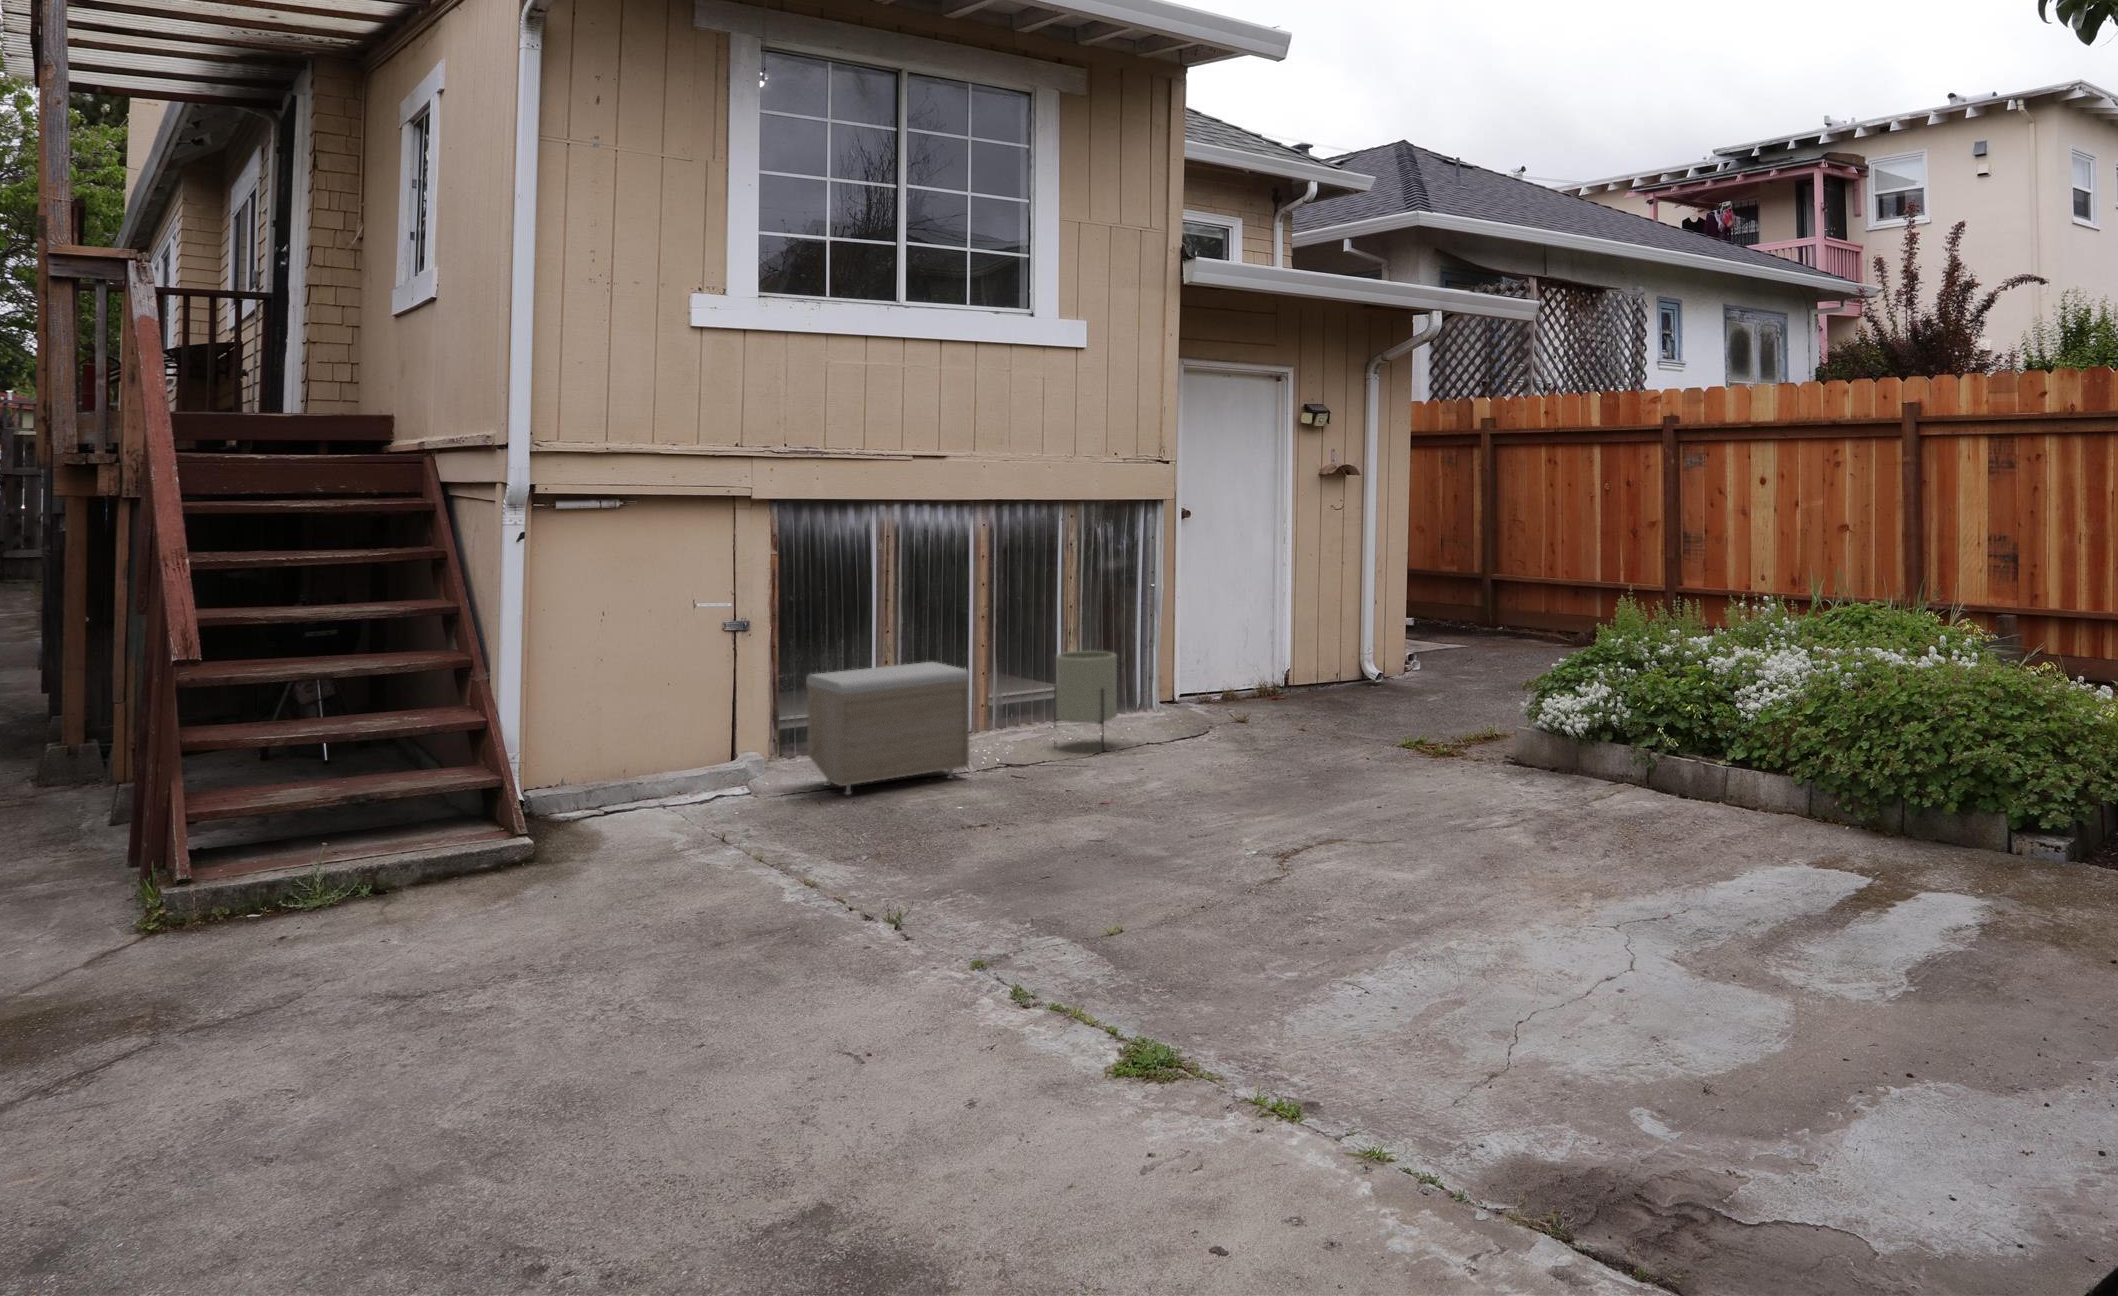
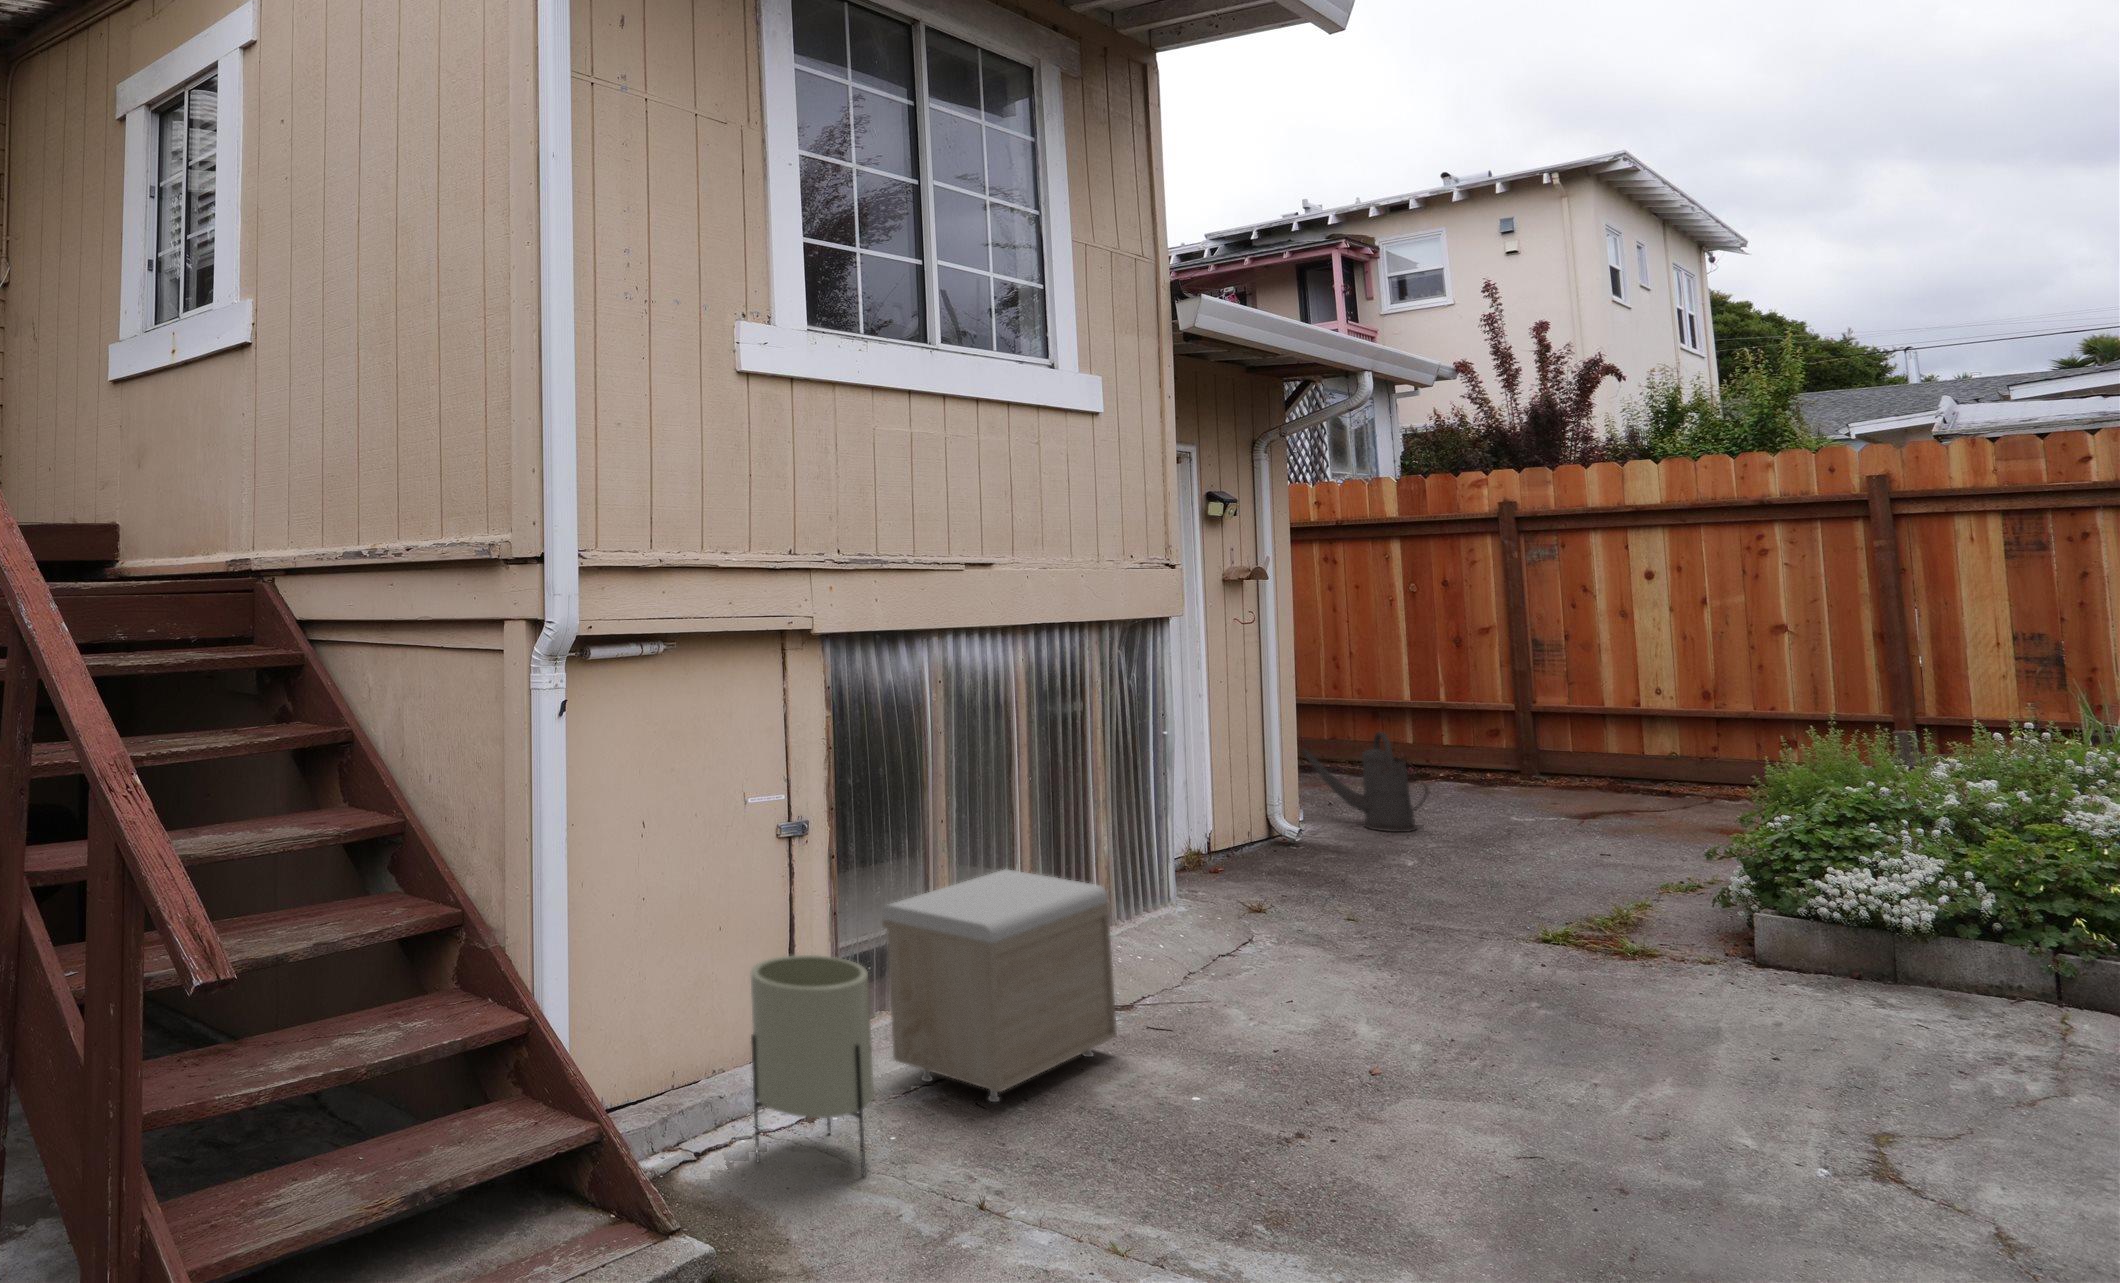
watering can: none [1400,600,1492,677] -> present [1302,732,1428,832]
planter: present [1054,651,1117,750] -> present [751,955,874,1175]

